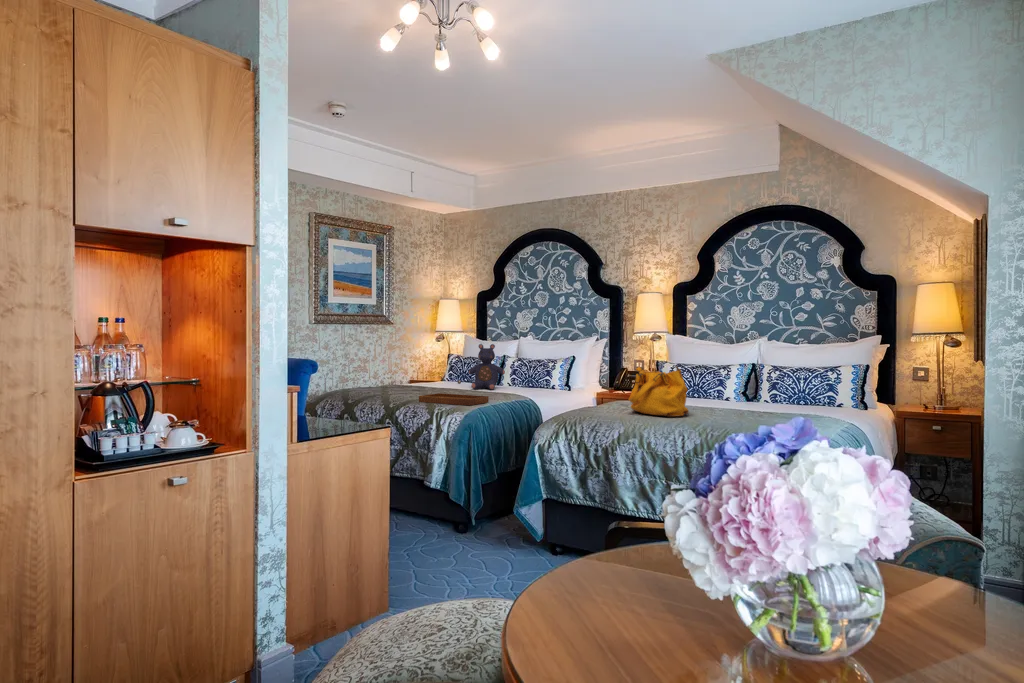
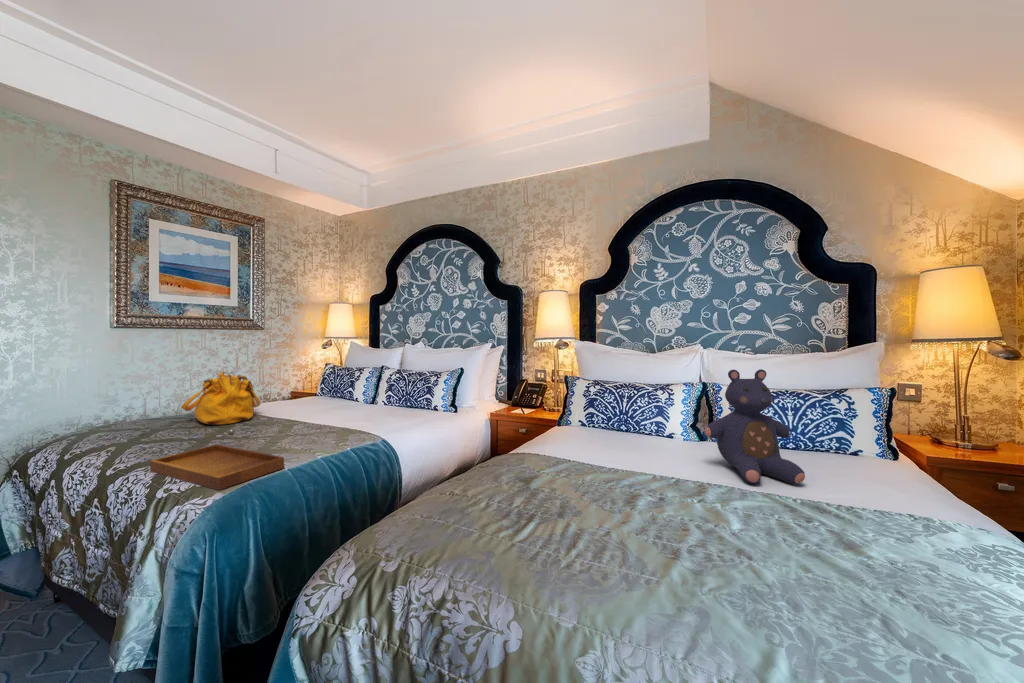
teddy bear: present [469,344,505,389] -> present [705,369,805,484]
handbag: present [629,366,689,417] -> present [181,372,261,425]

